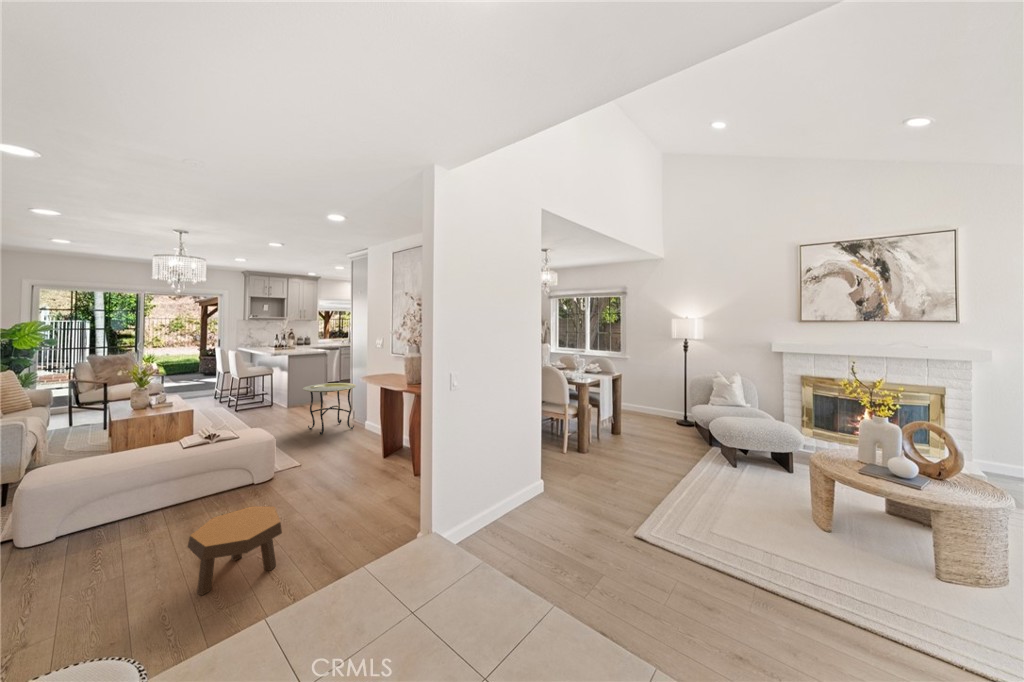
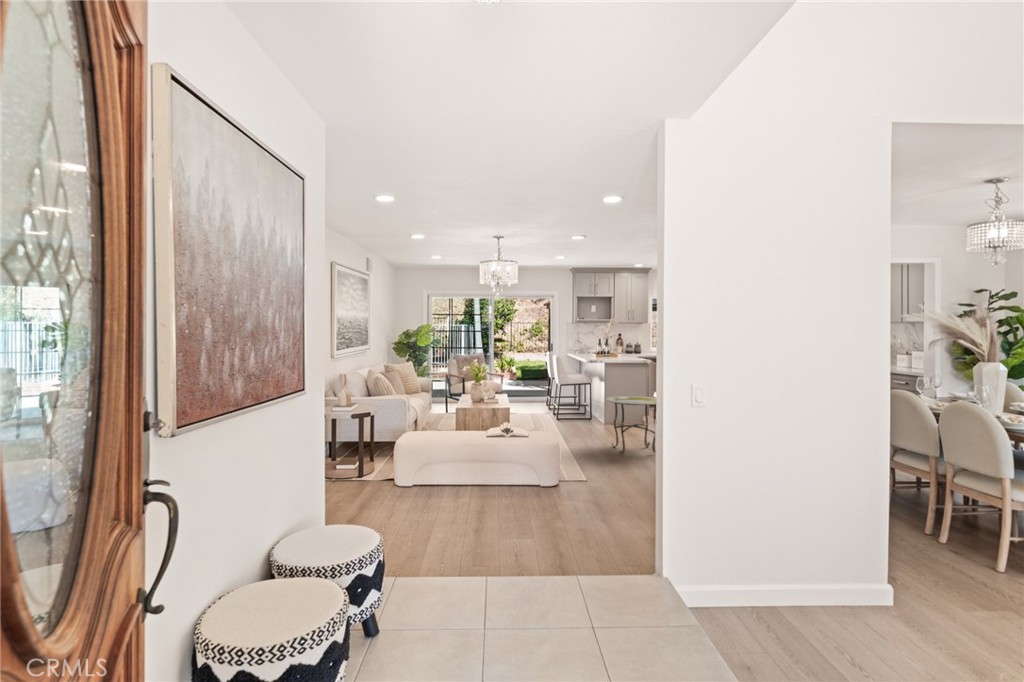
footstool: present [188,507,282,595] -> none [468,493,536,554]

